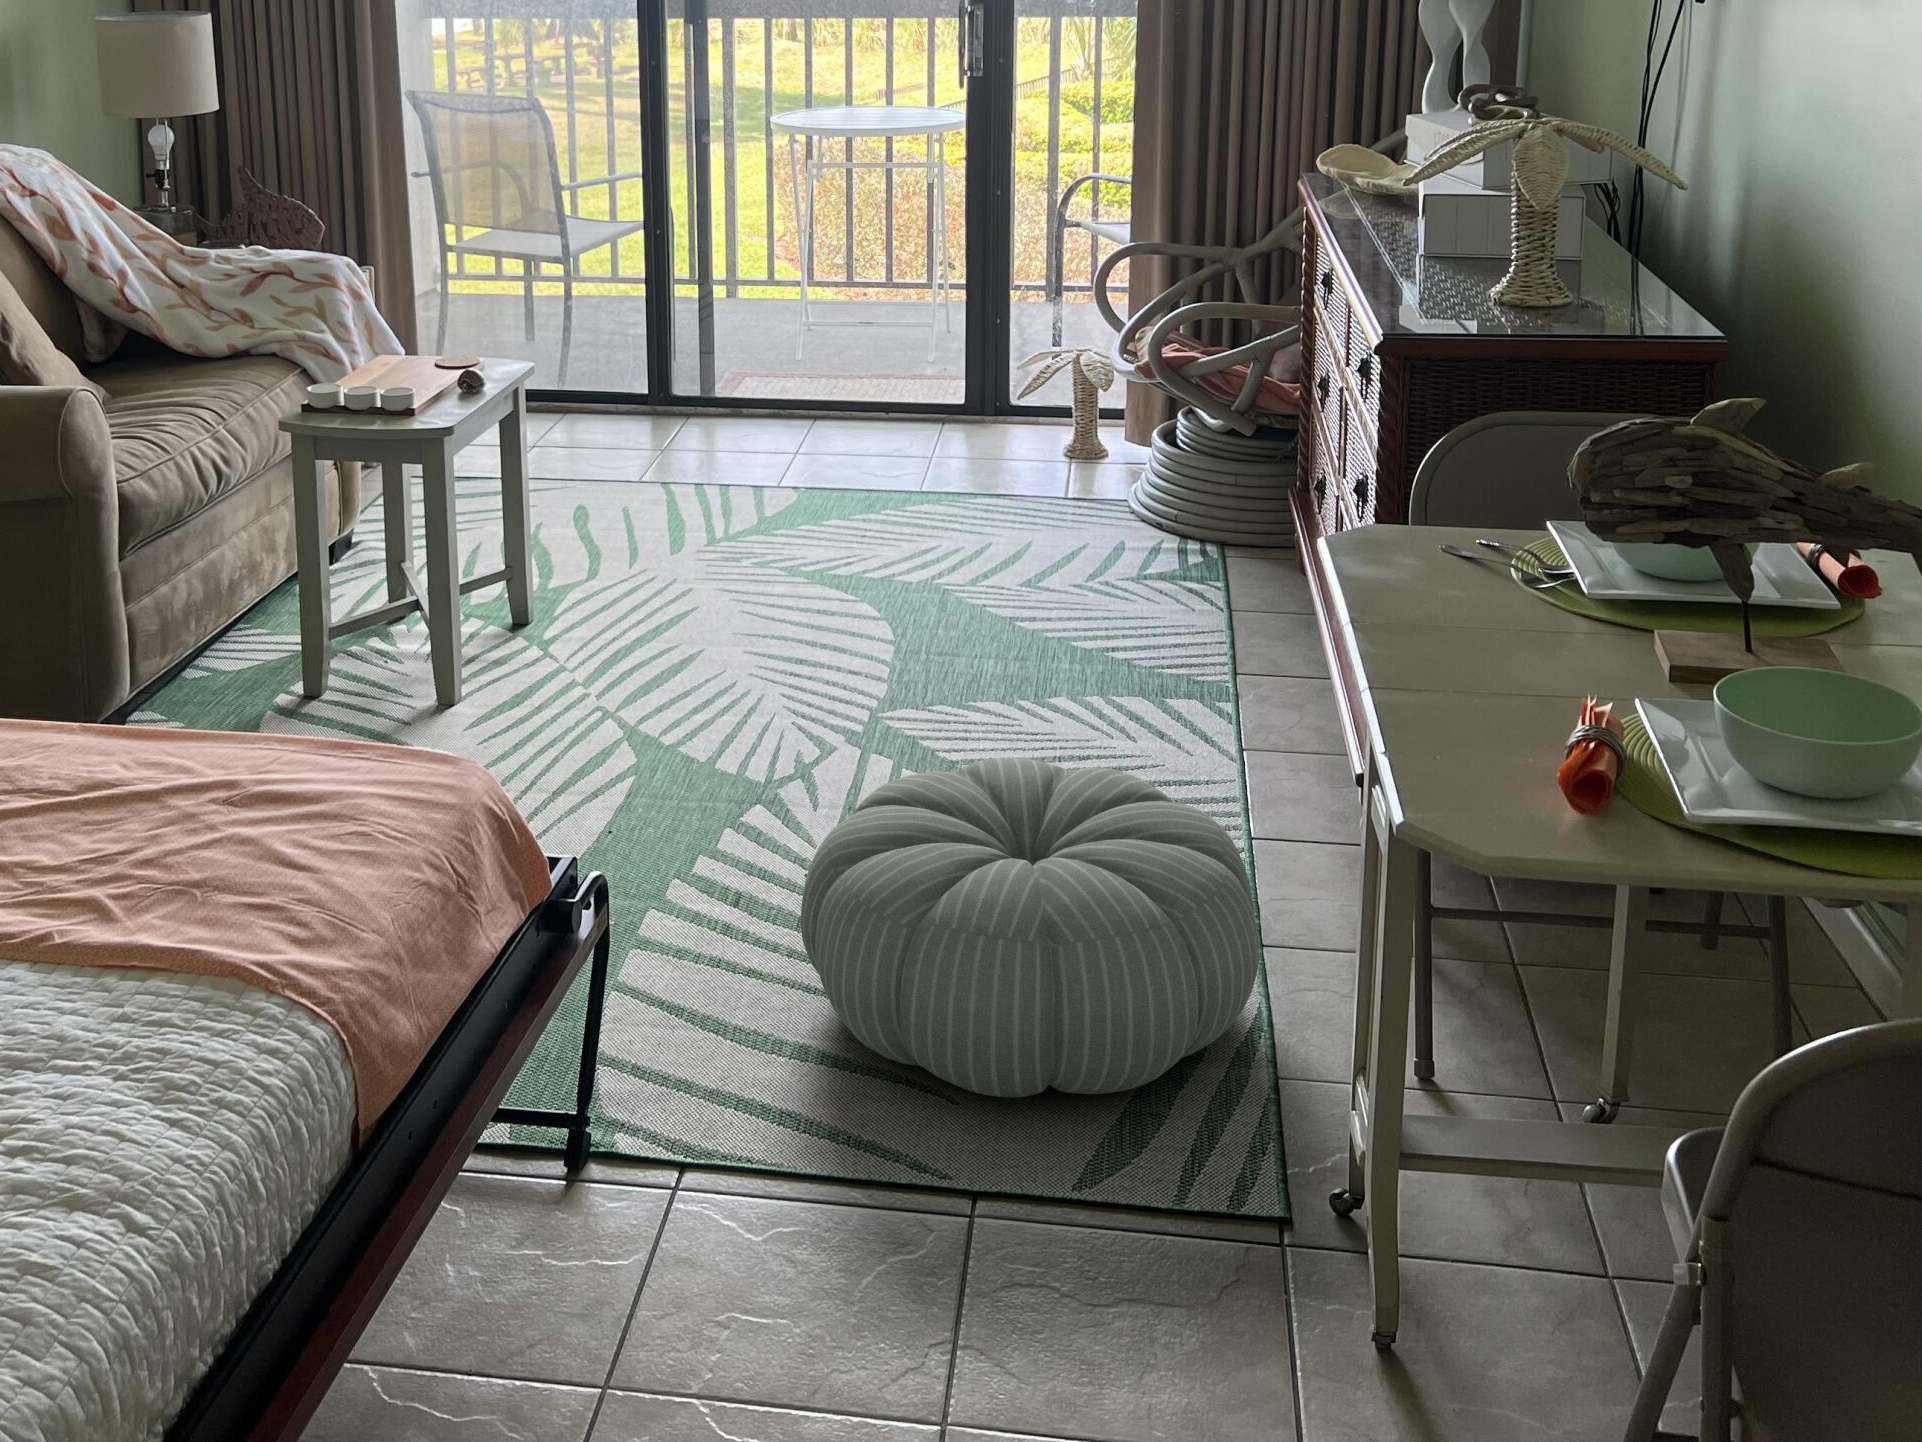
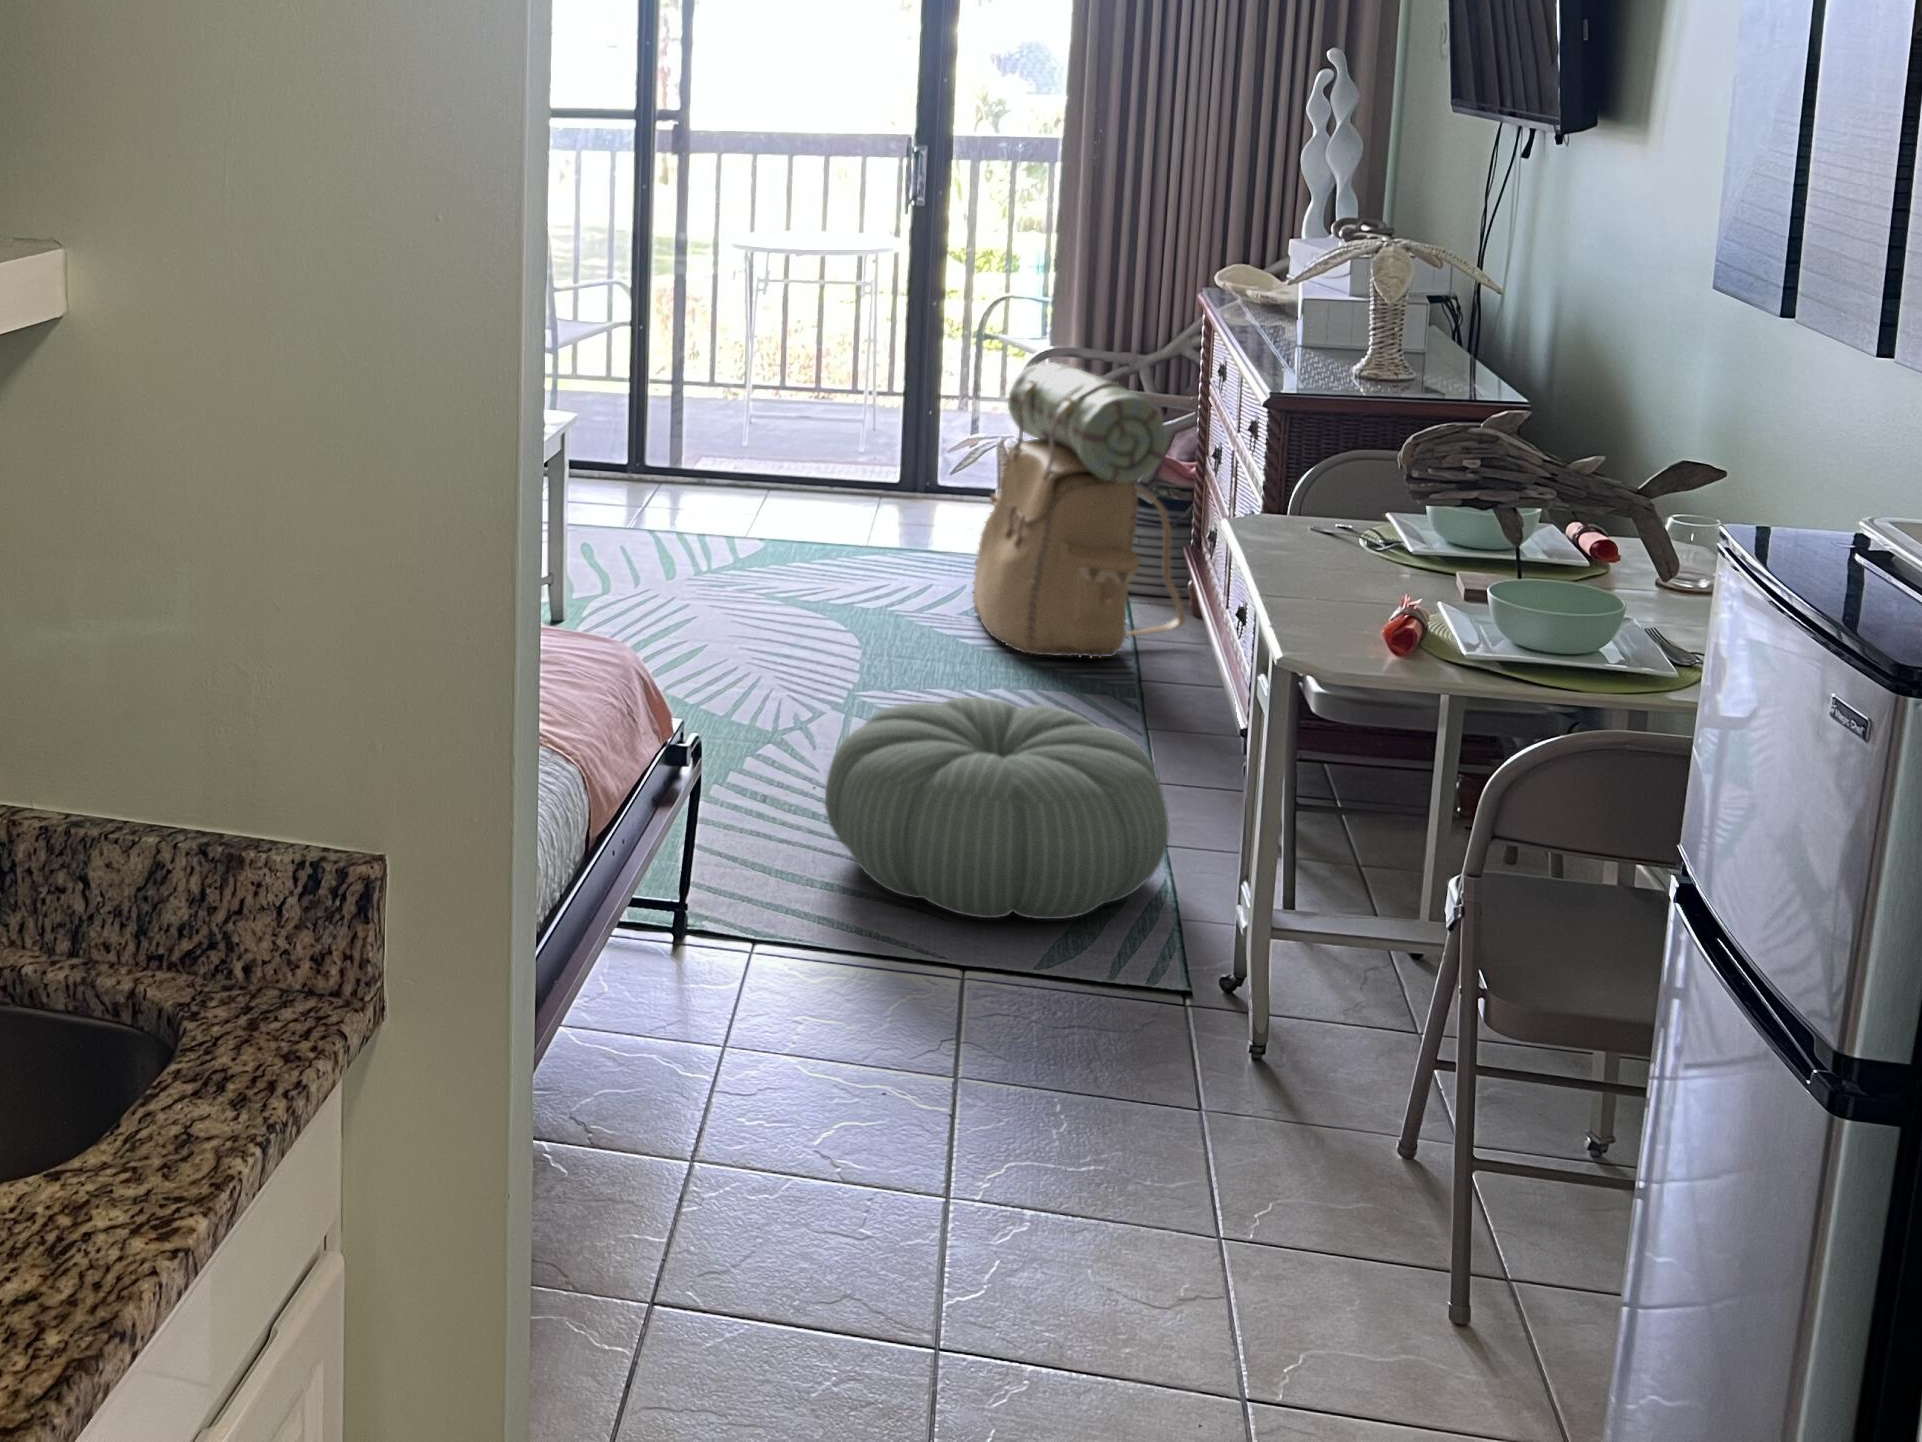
backpack: none [1034,274,1291,647] -> present [972,362,1185,658]

